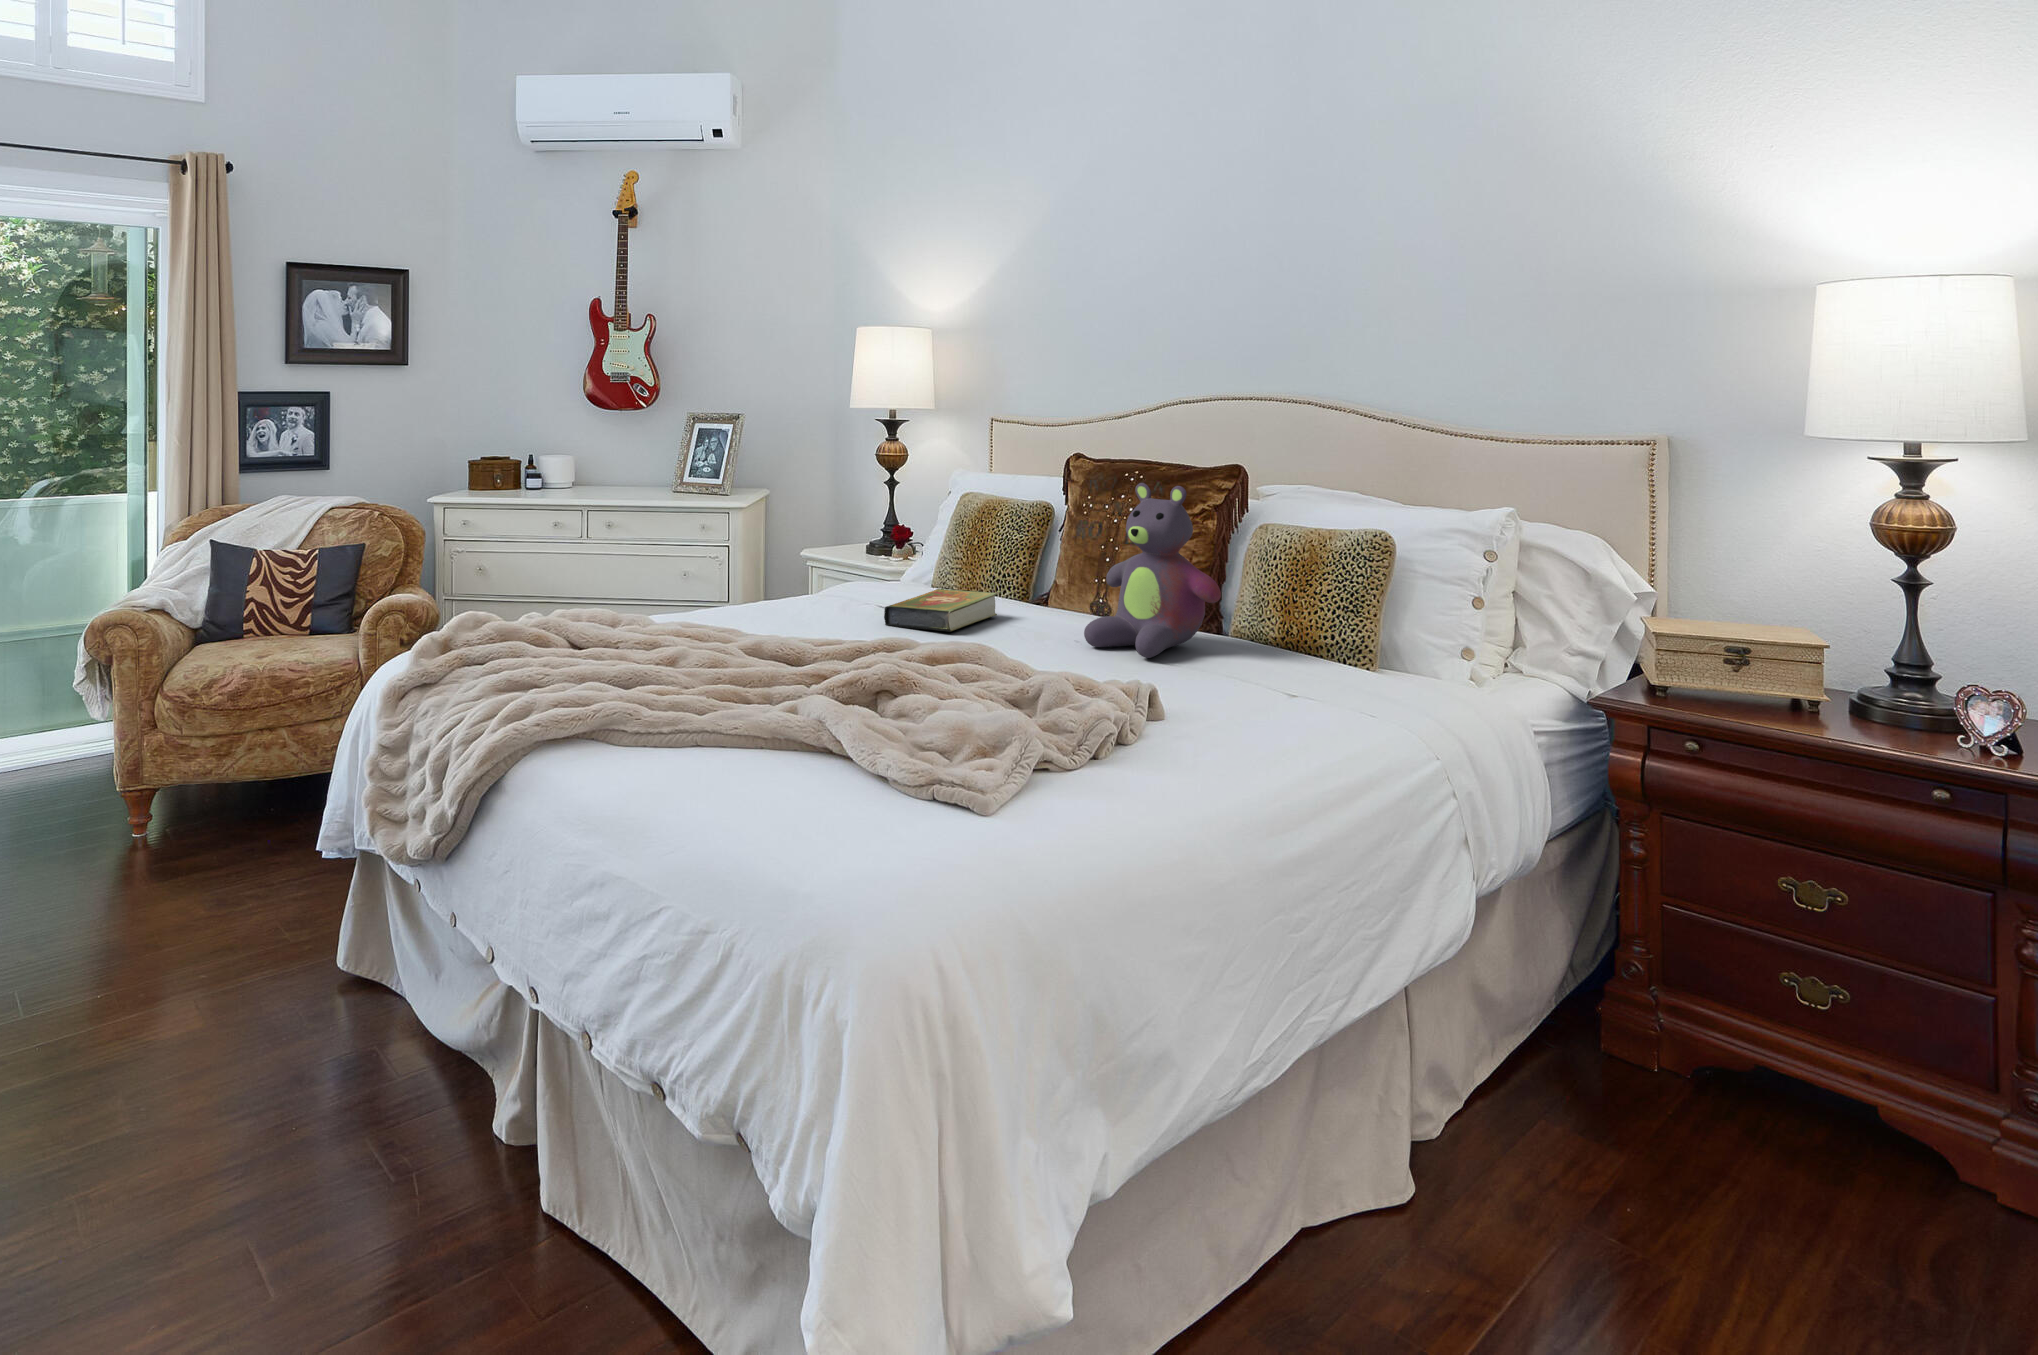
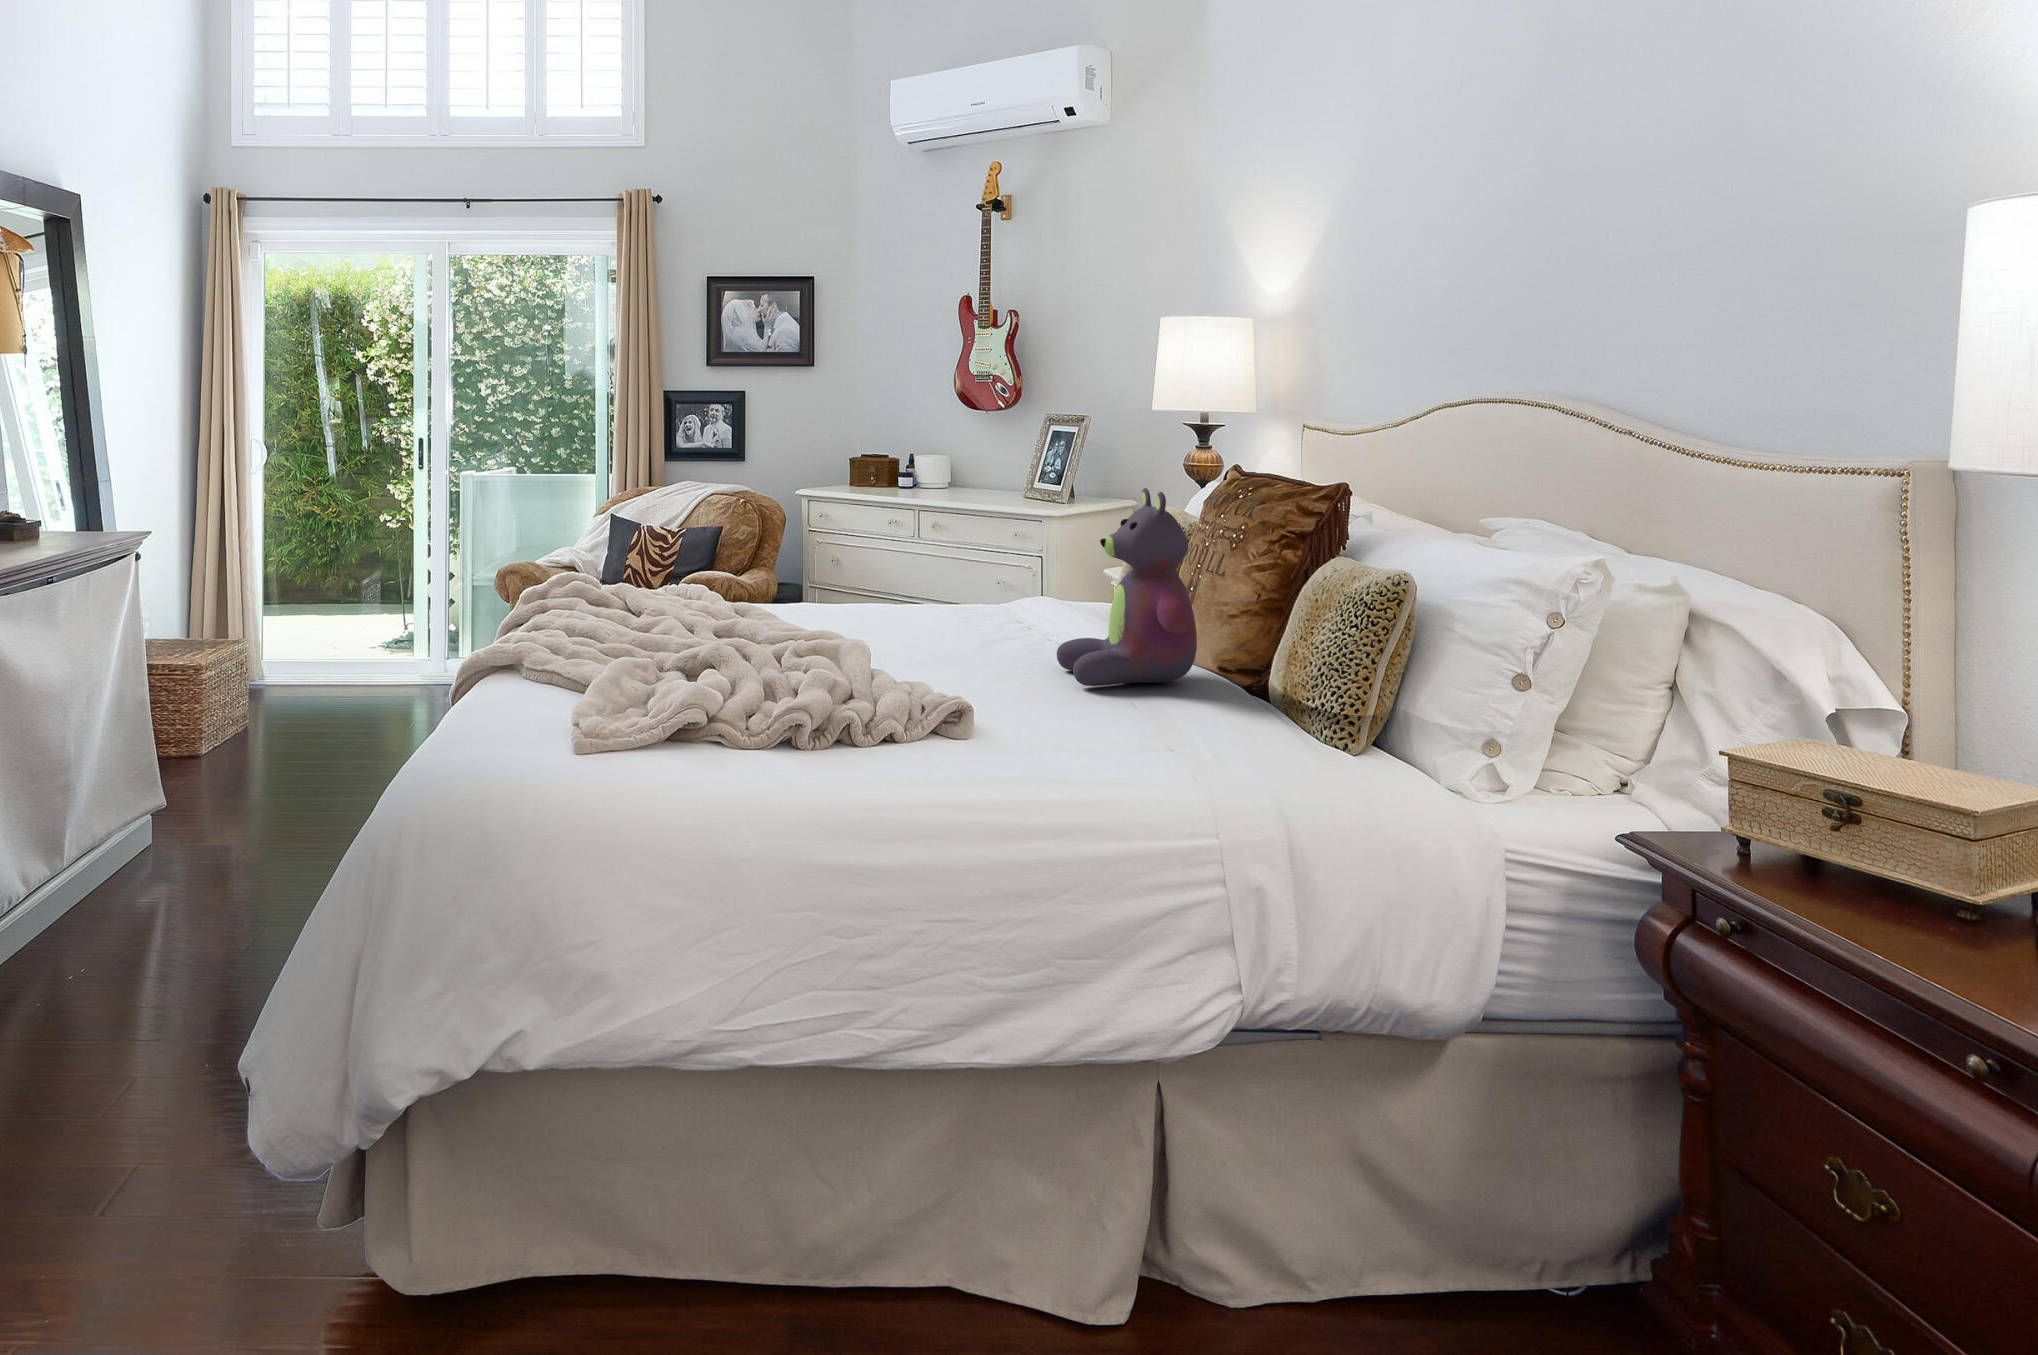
book: present [884,589,997,632] -> none [924,598,1059,637]

